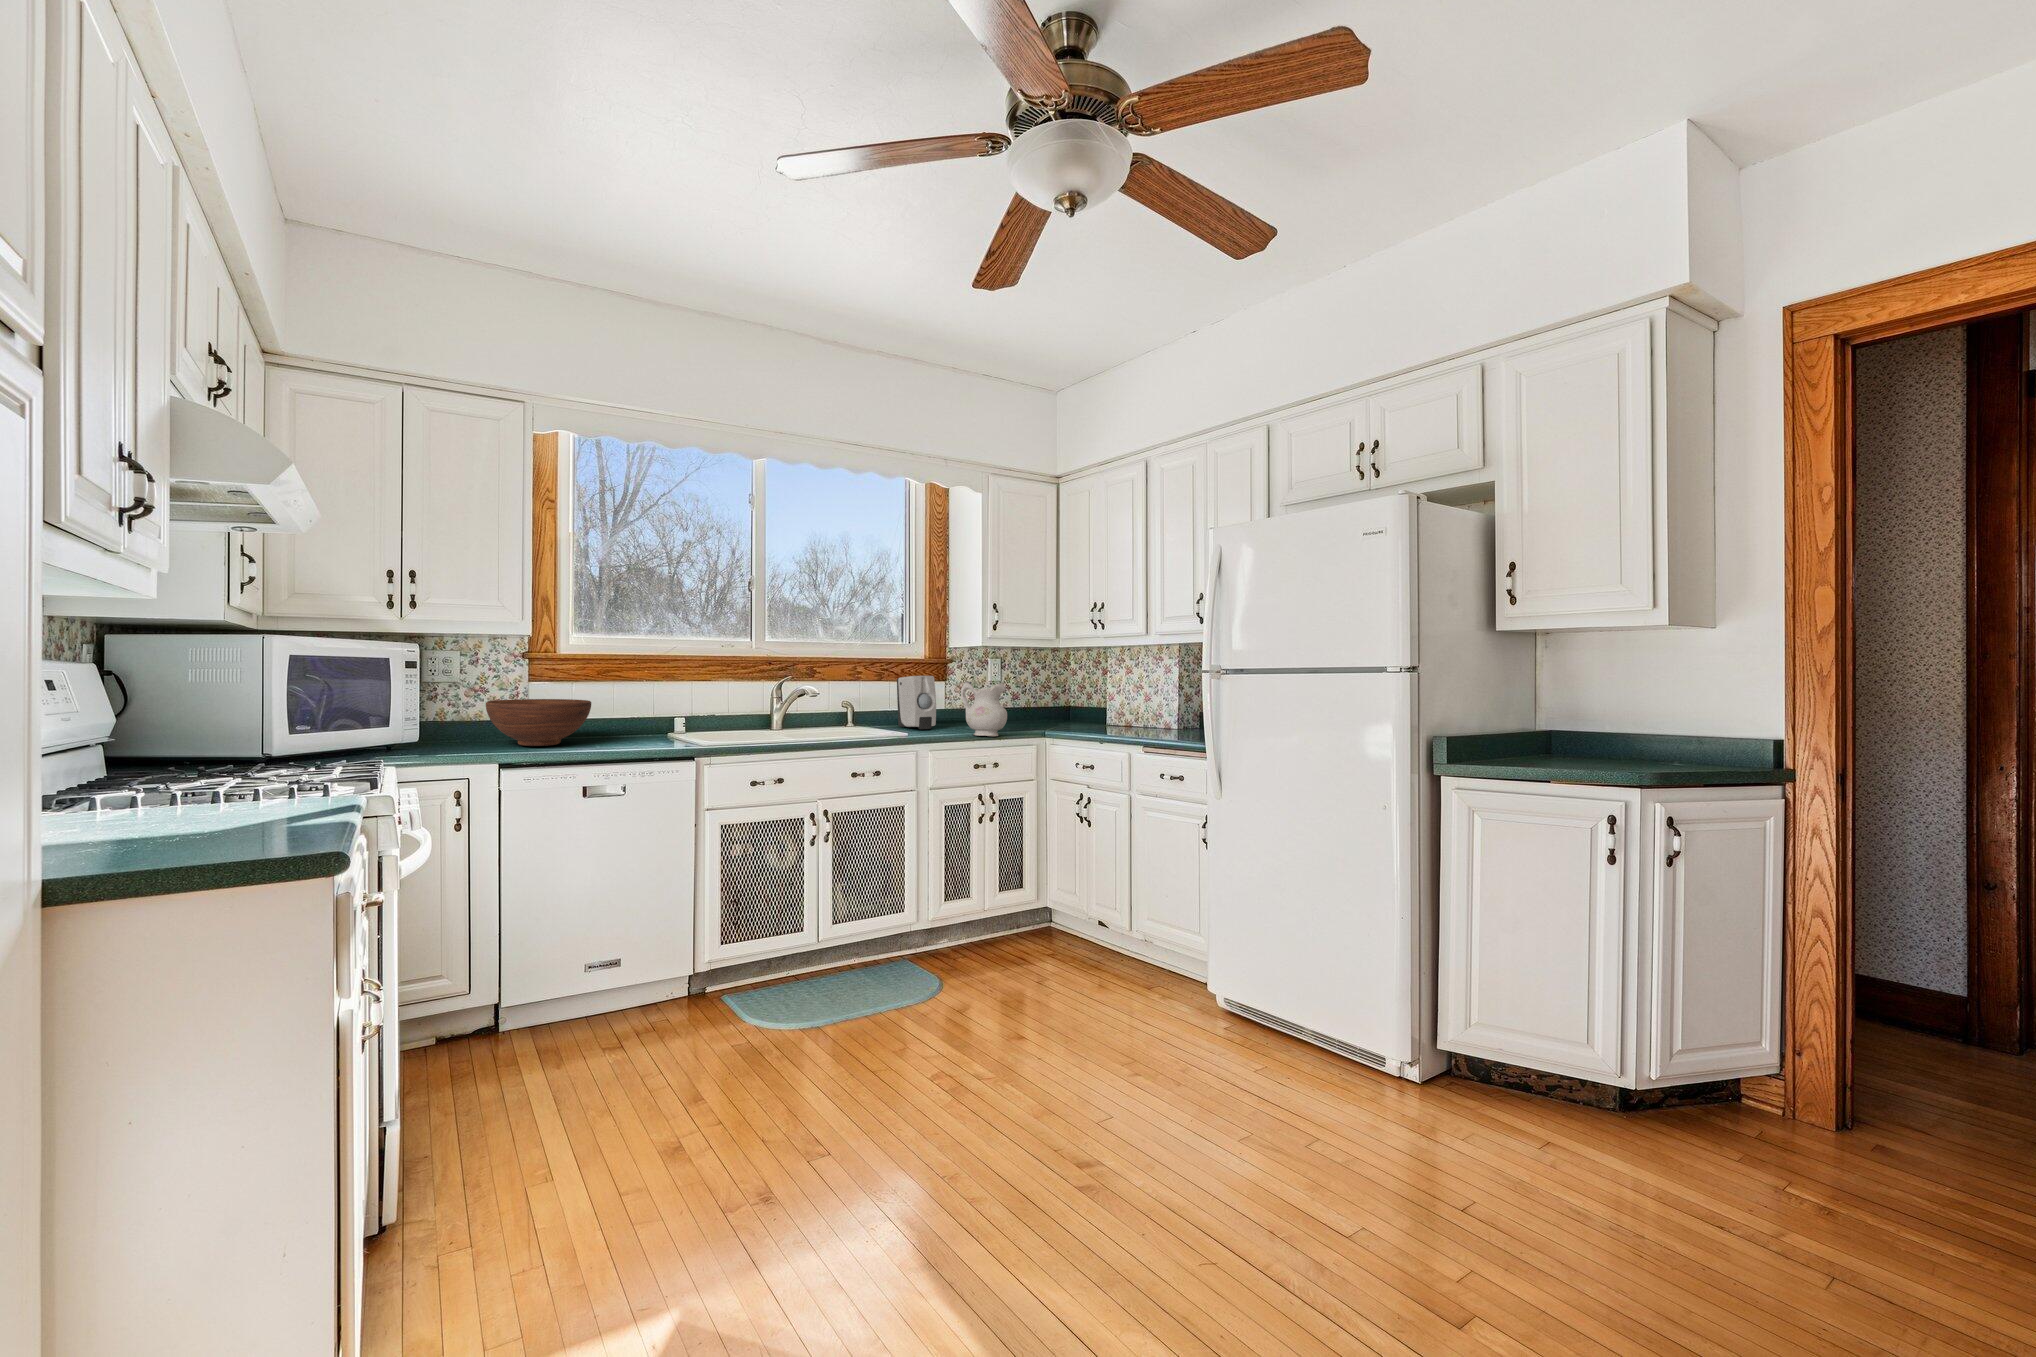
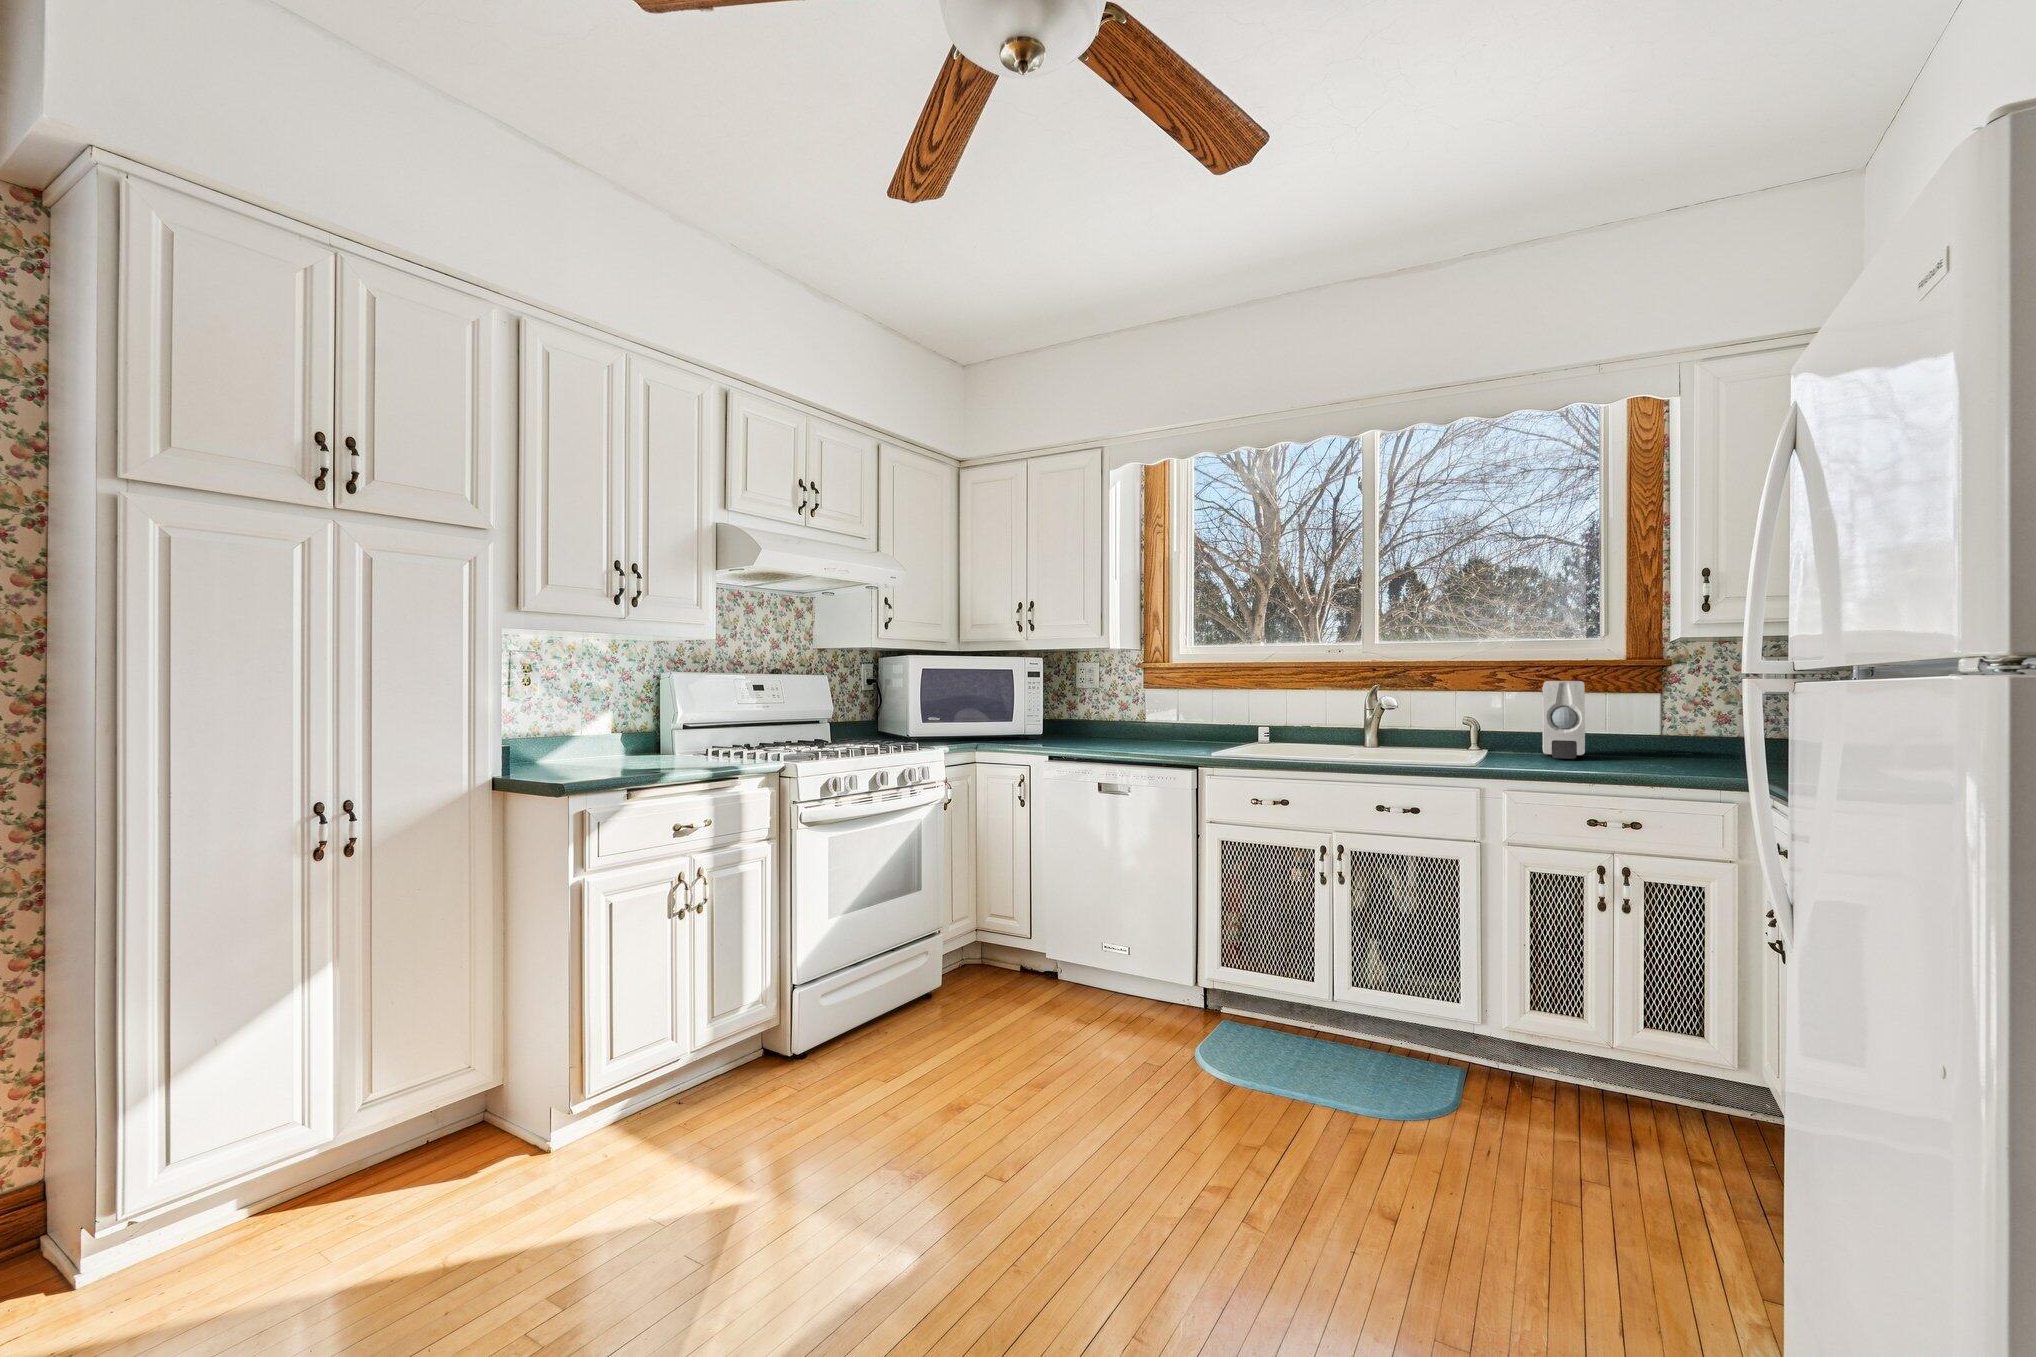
ceramic pitcher: present [961,681,1007,736] -> none [1601,687,1679,774]
fruit bowl: present [486,699,591,746] -> none [1069,703,1154,744]

